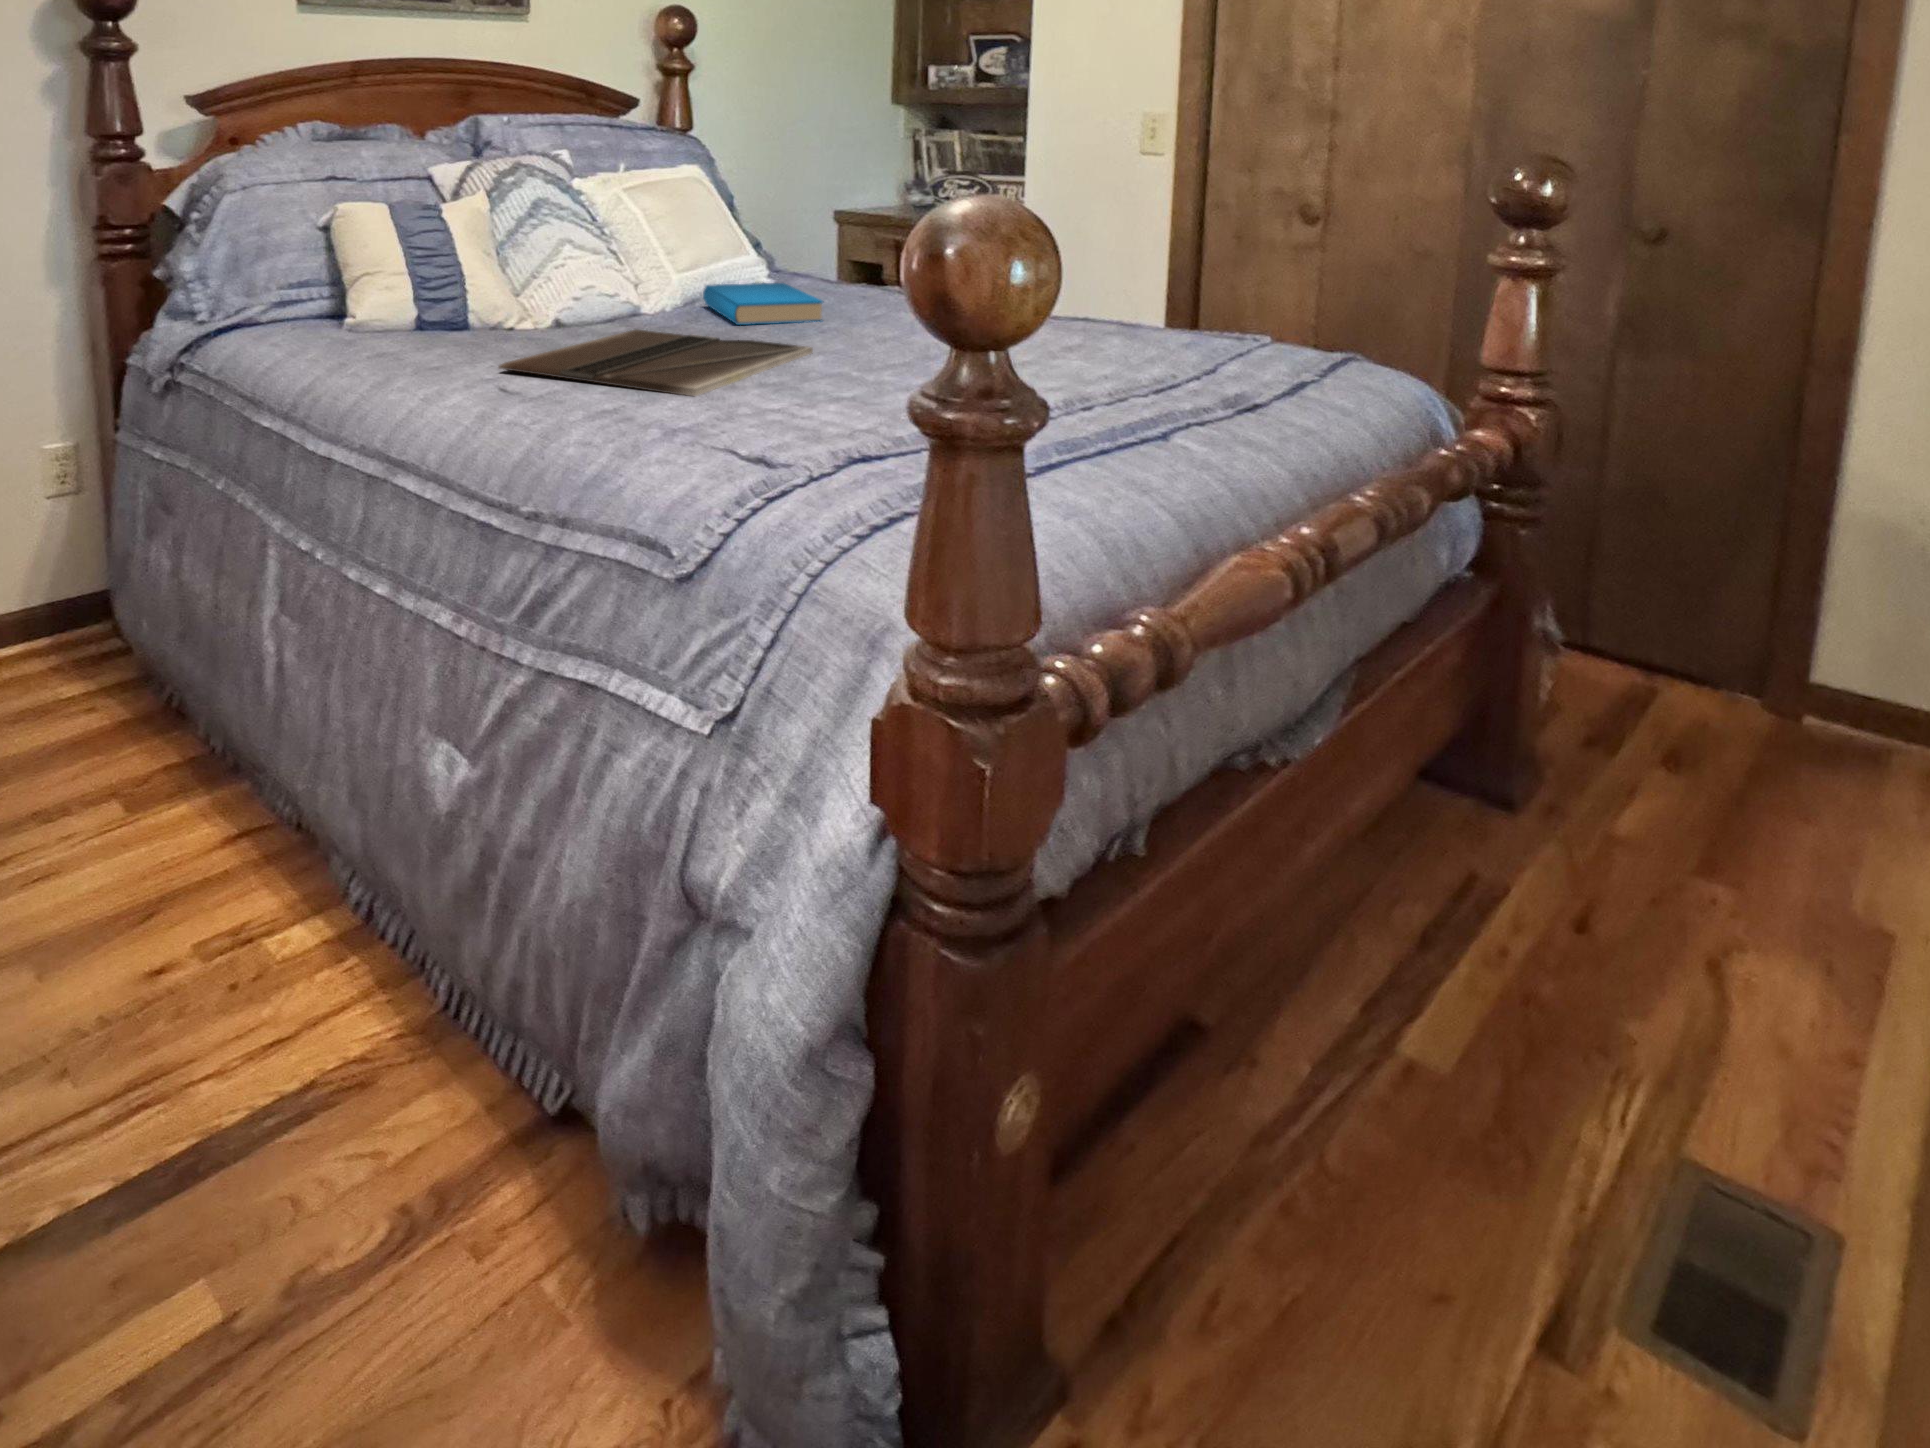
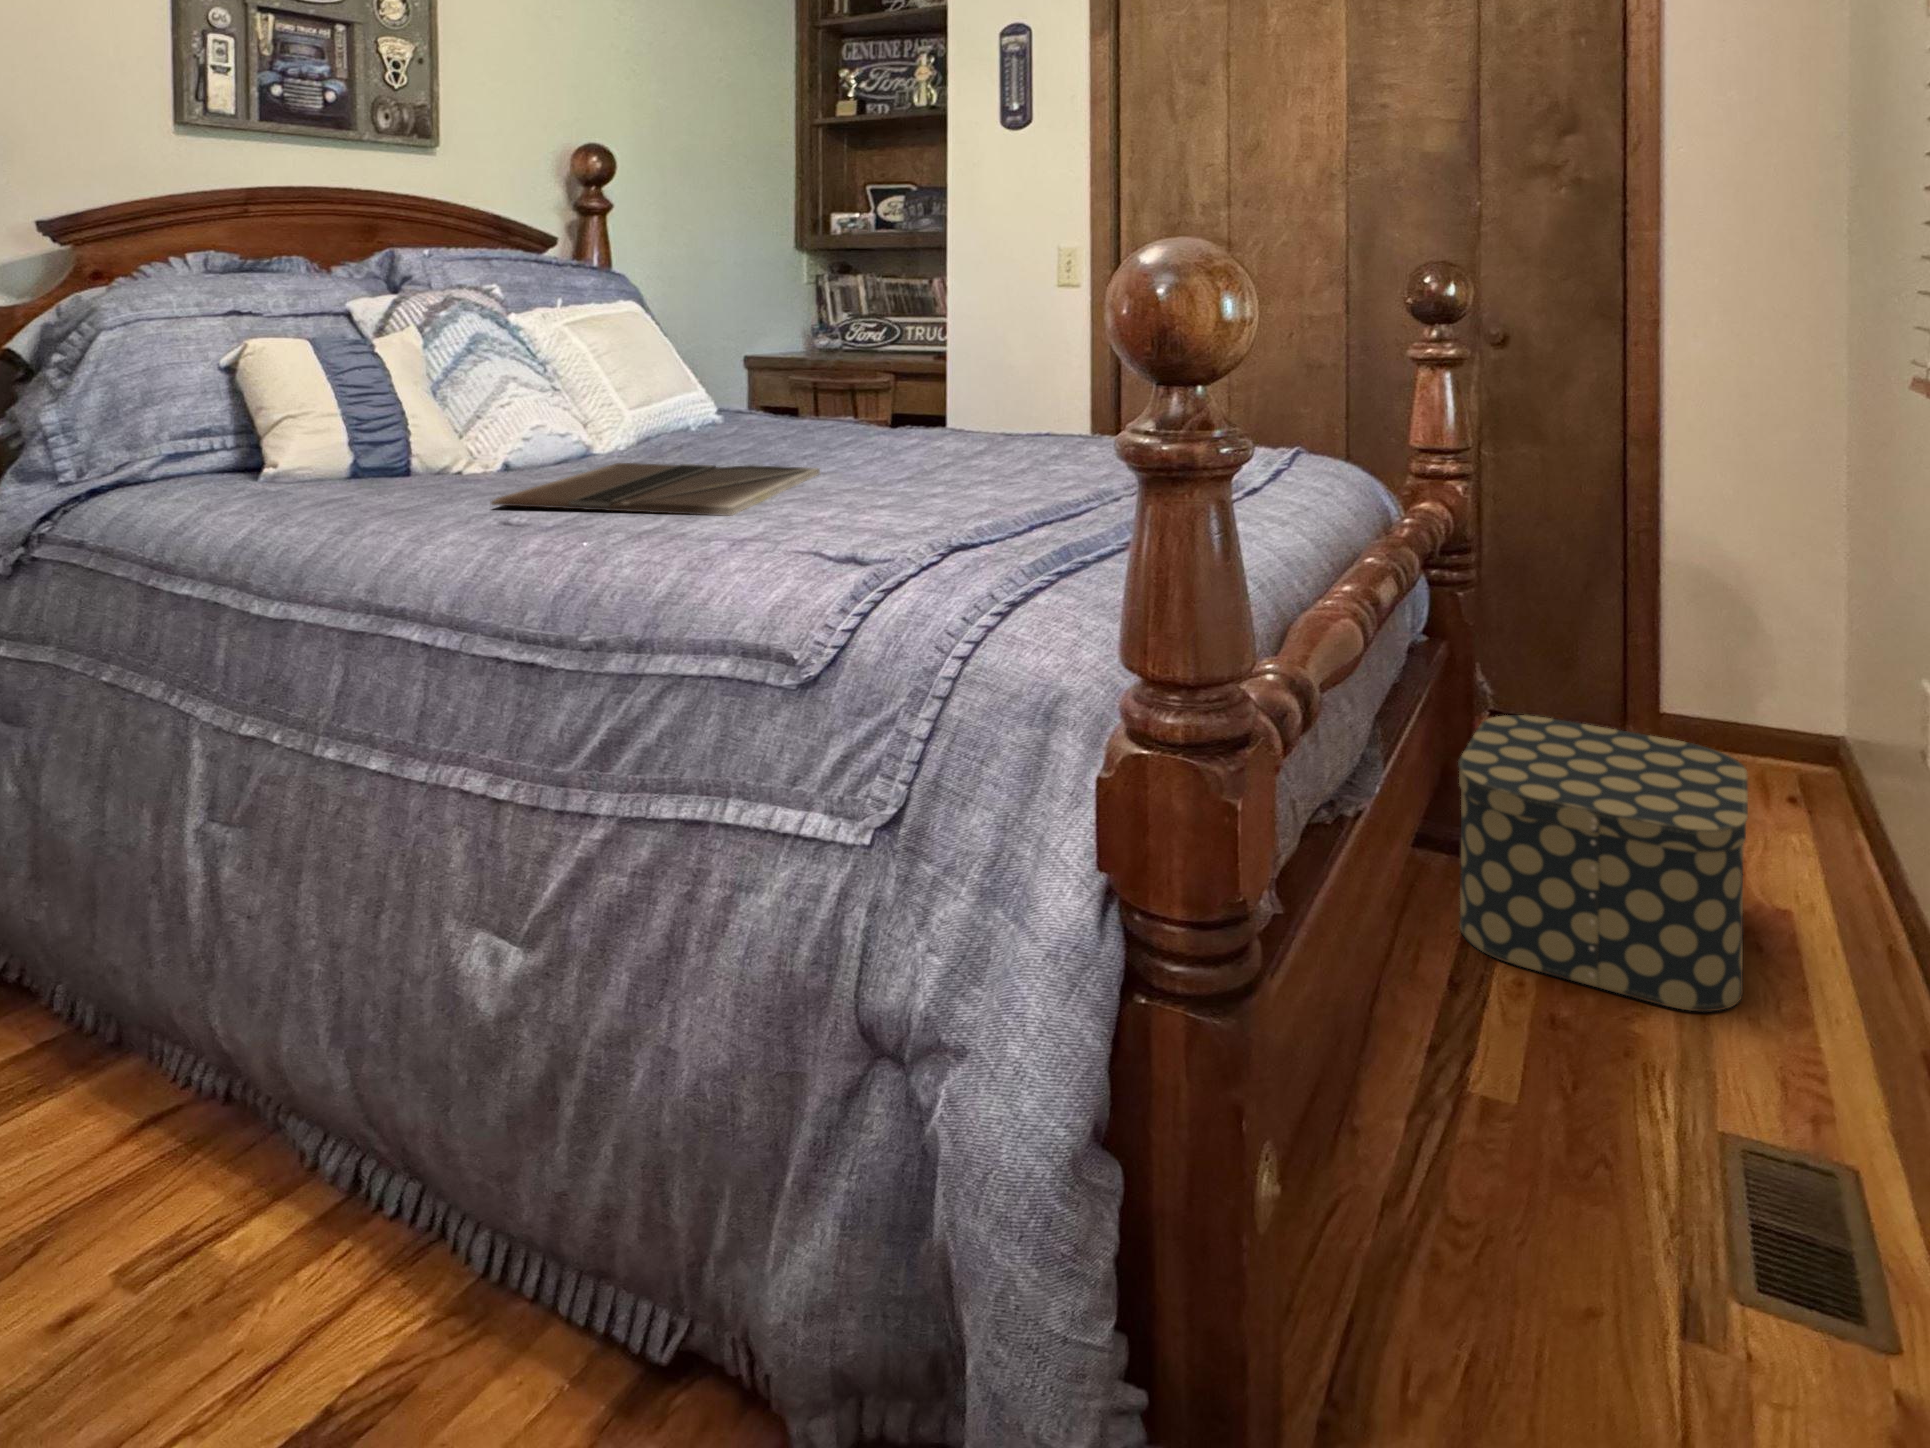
book: present [703,283,823,325] -> none [667,415,805,456]
storage box: none [1468,661,1861,1022] -> present [1458,715,1748,1012]

